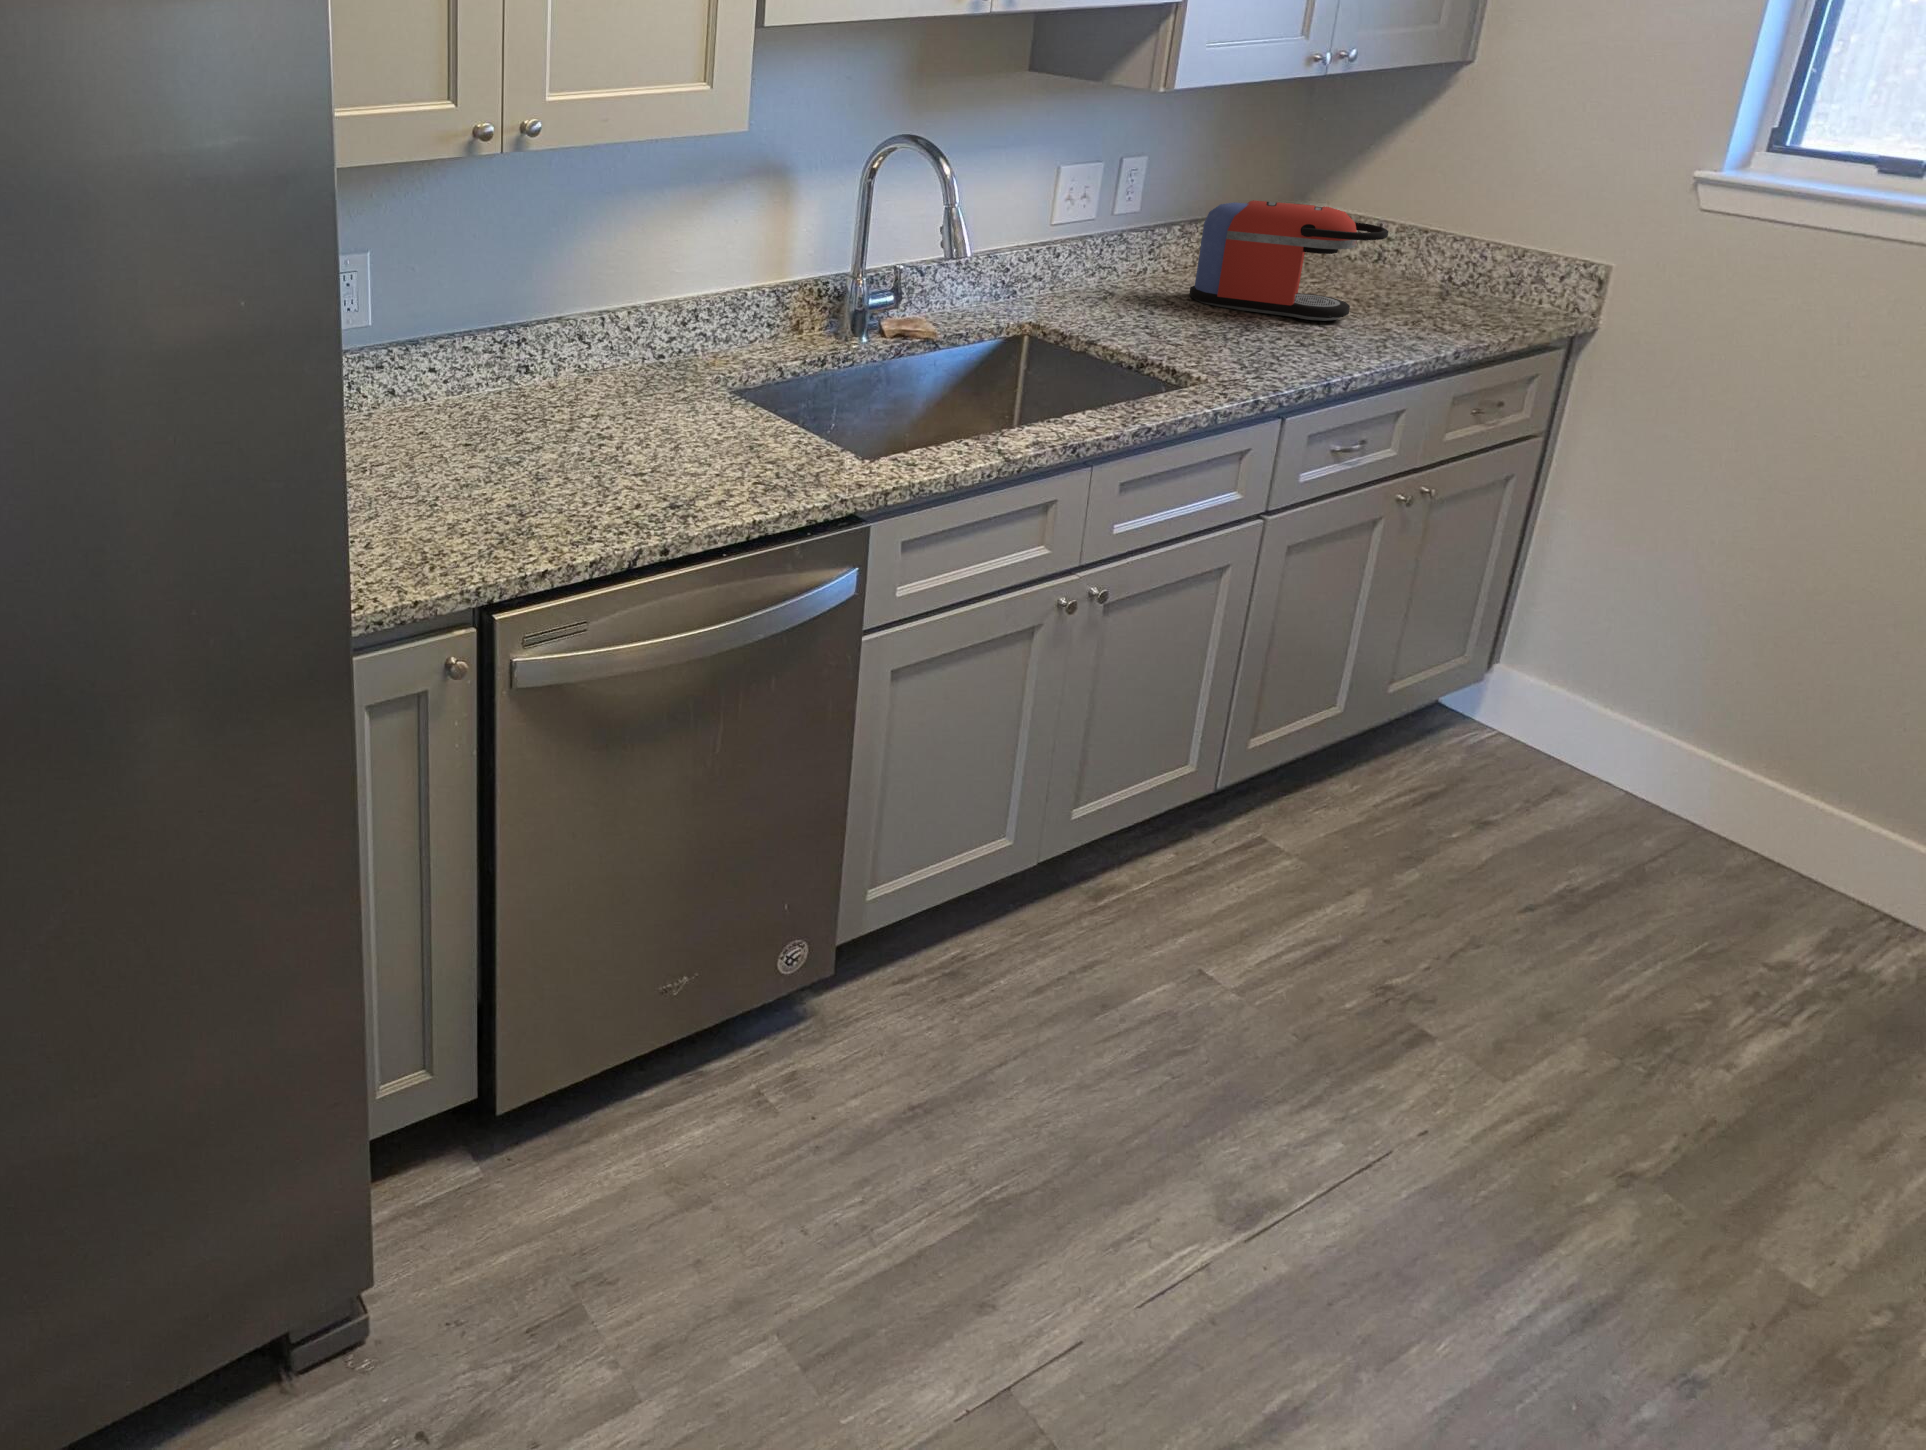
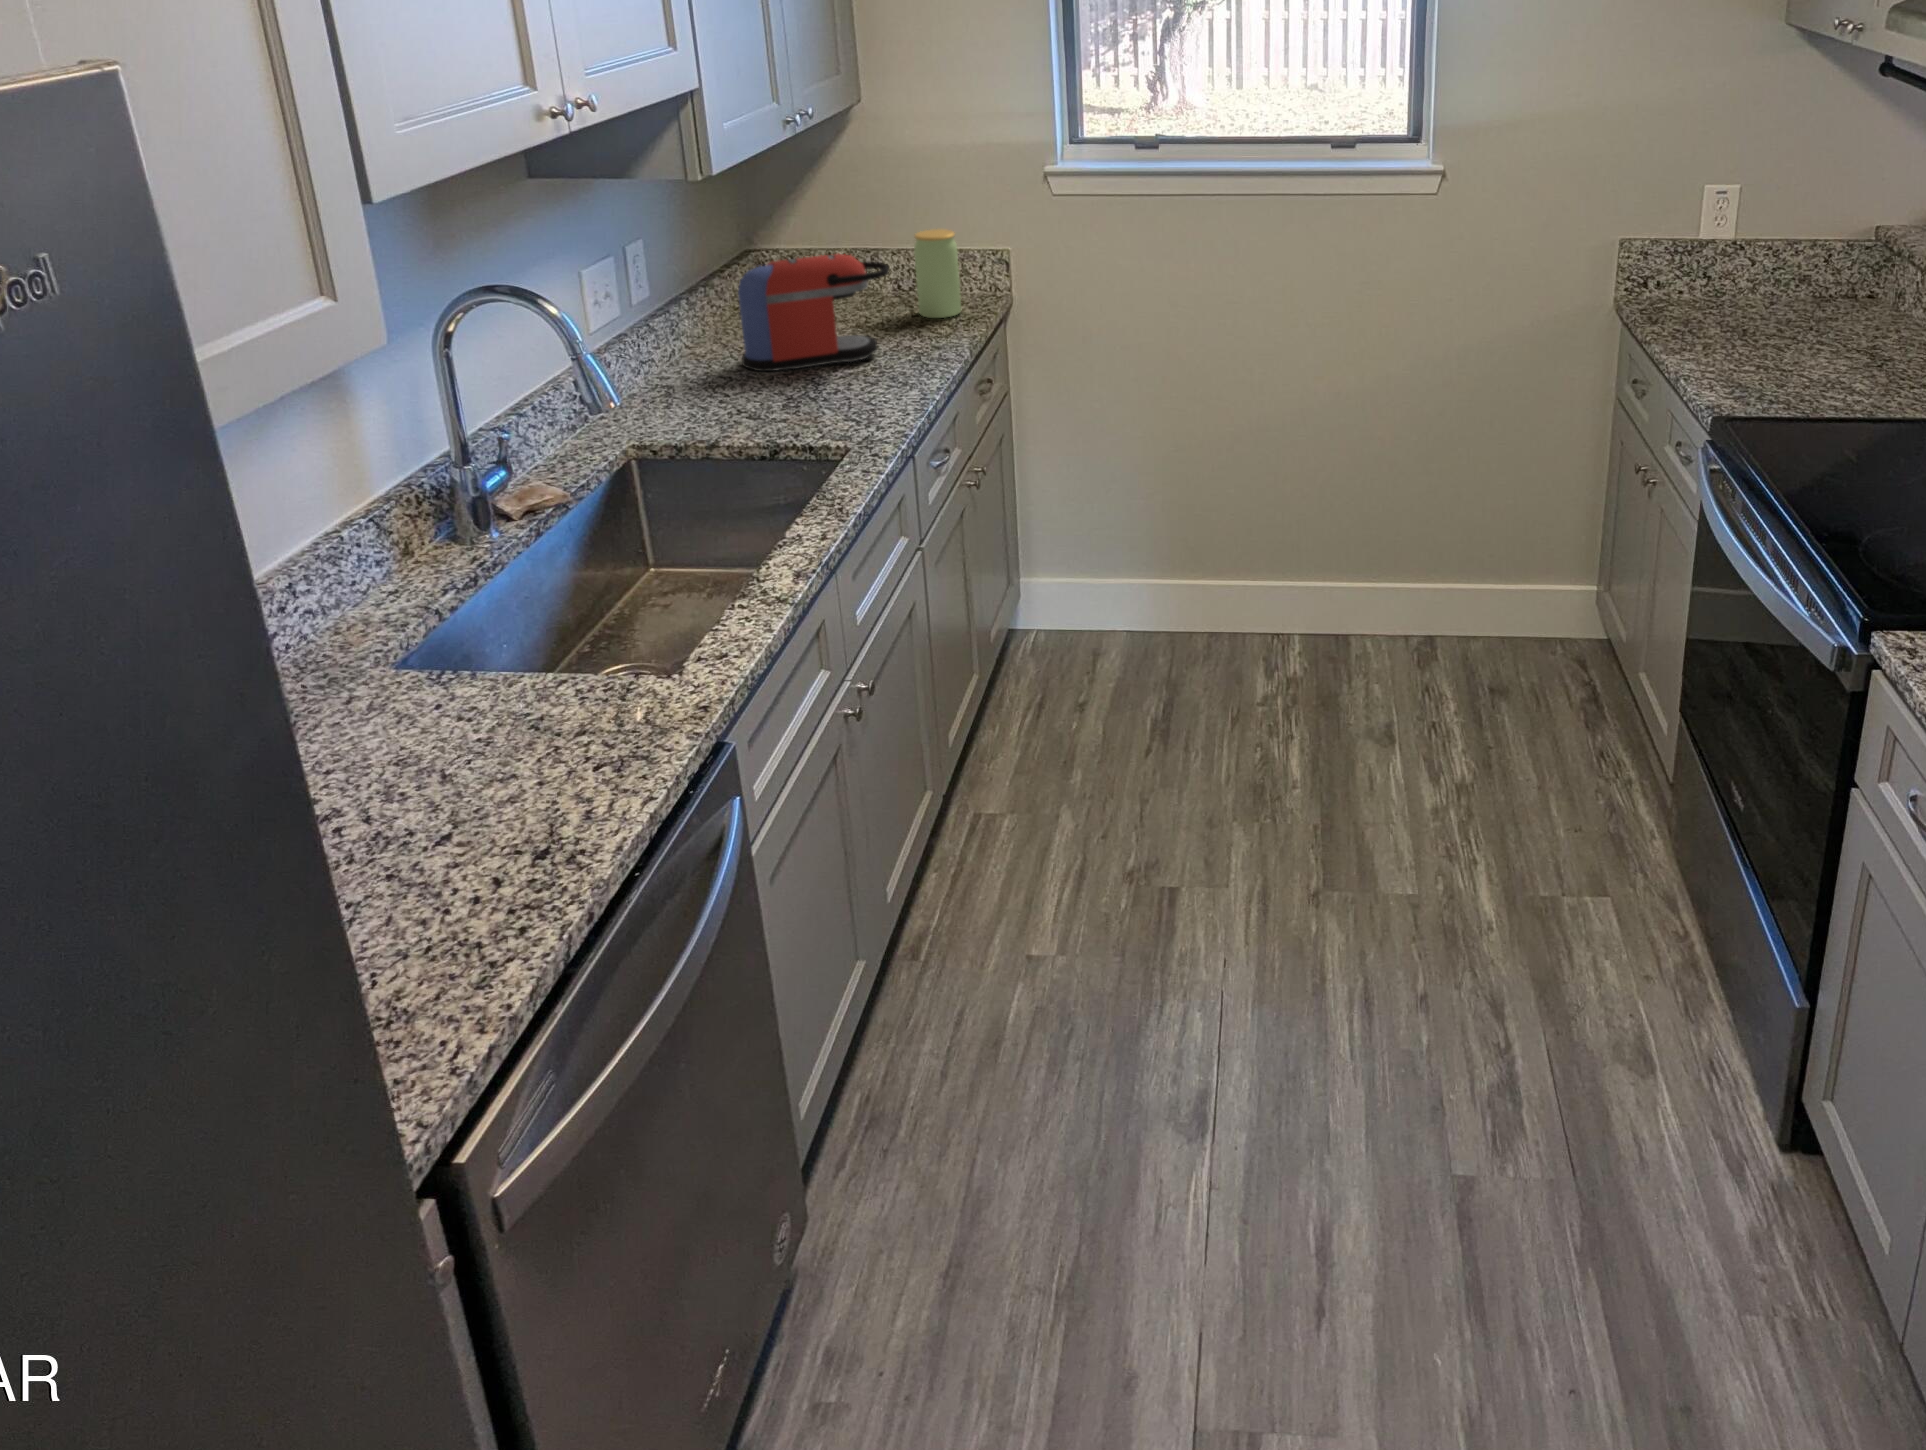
jar: none [1447,215,1525,316] -> present [914,229,961,318]

